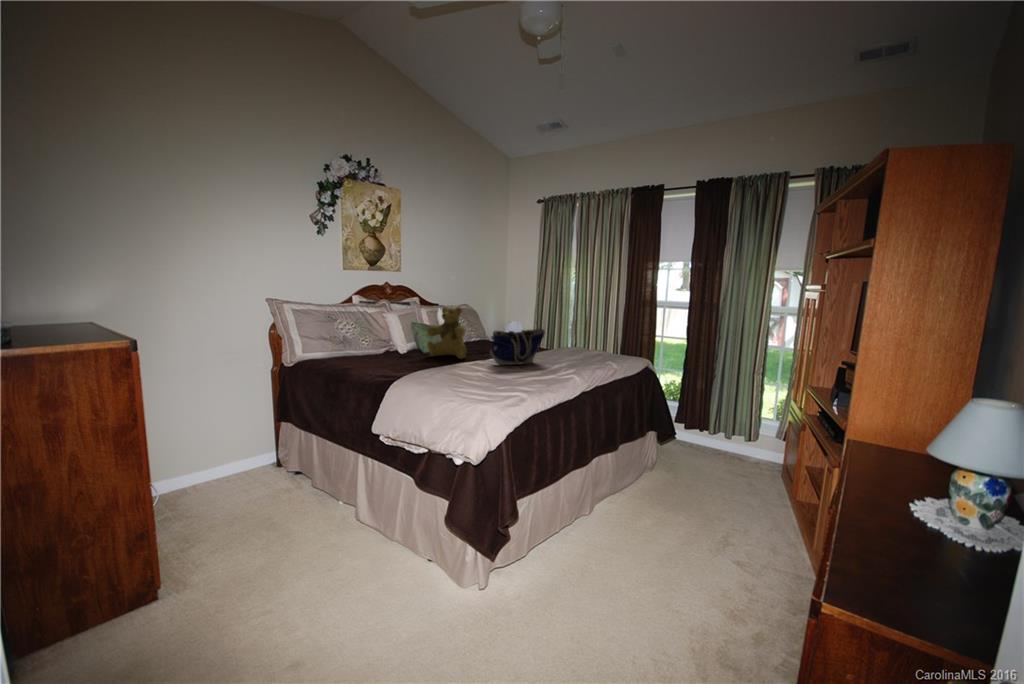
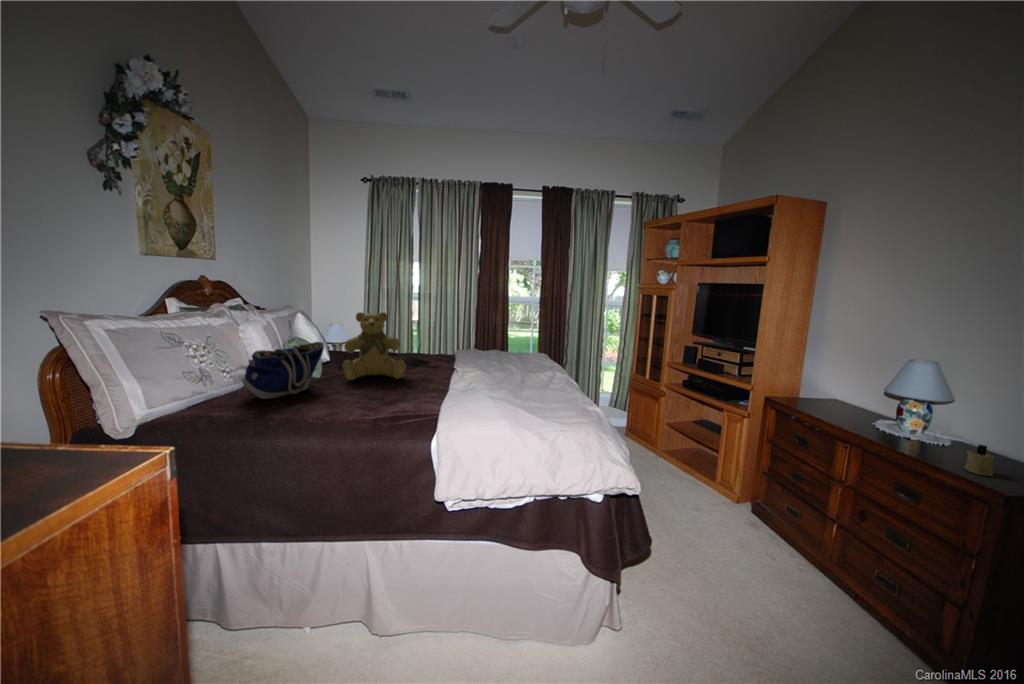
tote bag: present [490,329,545,365] -> present [241,342,324,399]
candle: none [893,526,940,583] -> present [965,445,994,476]

